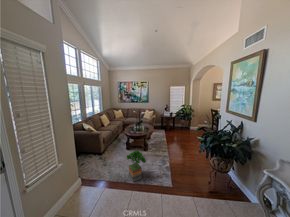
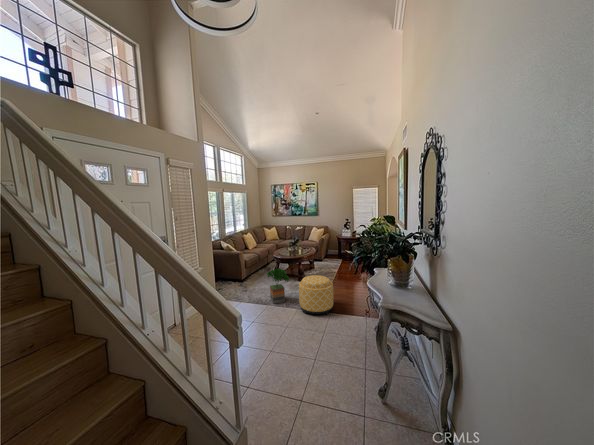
ottoman: none [157,157,186,195] -> present [299,275,333,314]

